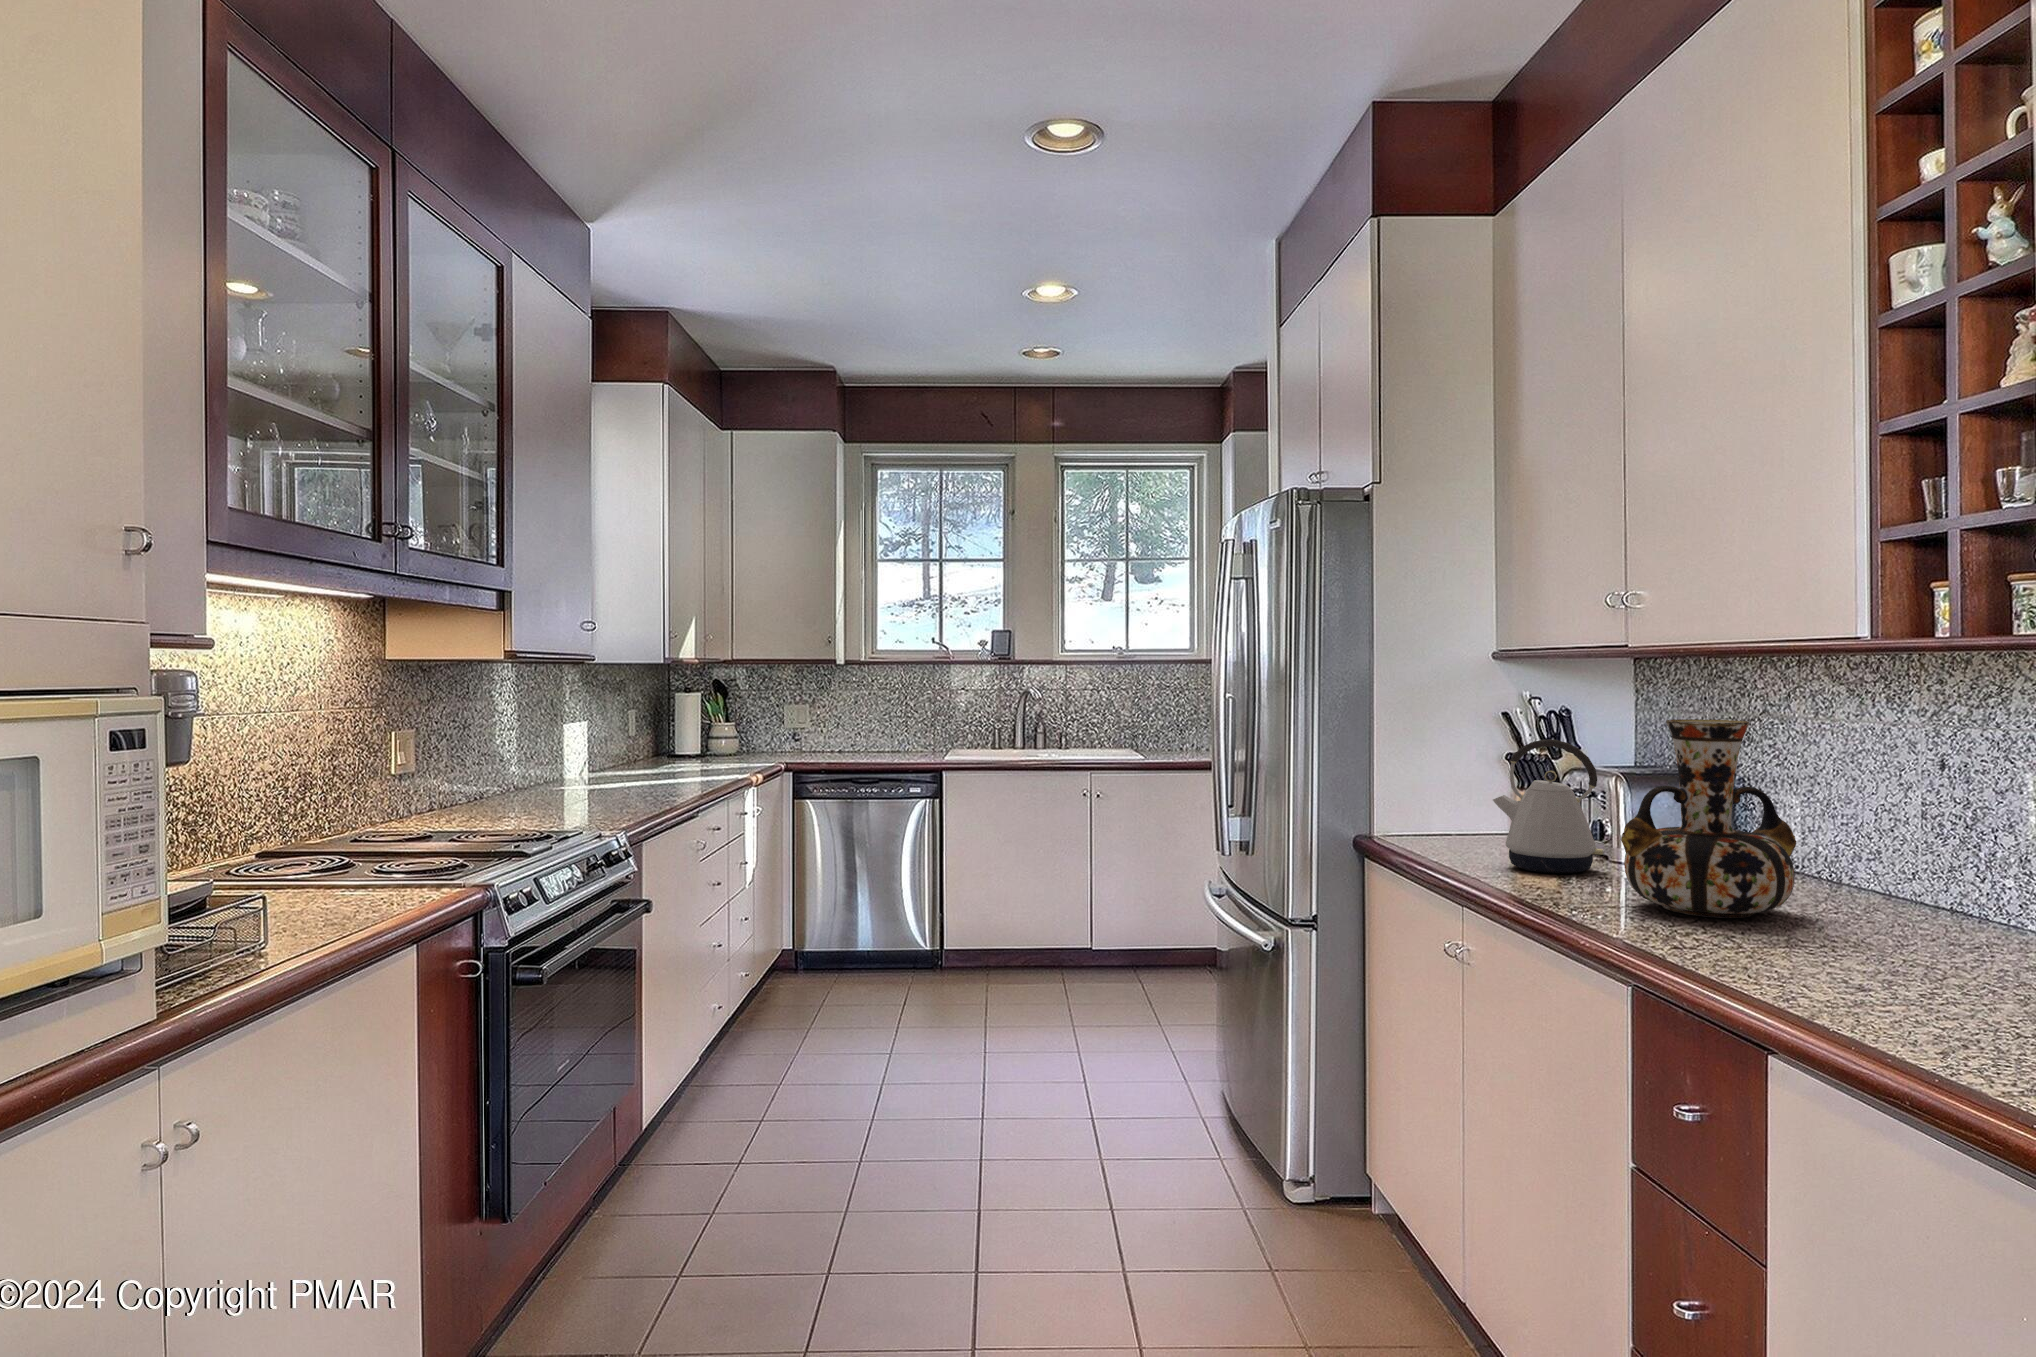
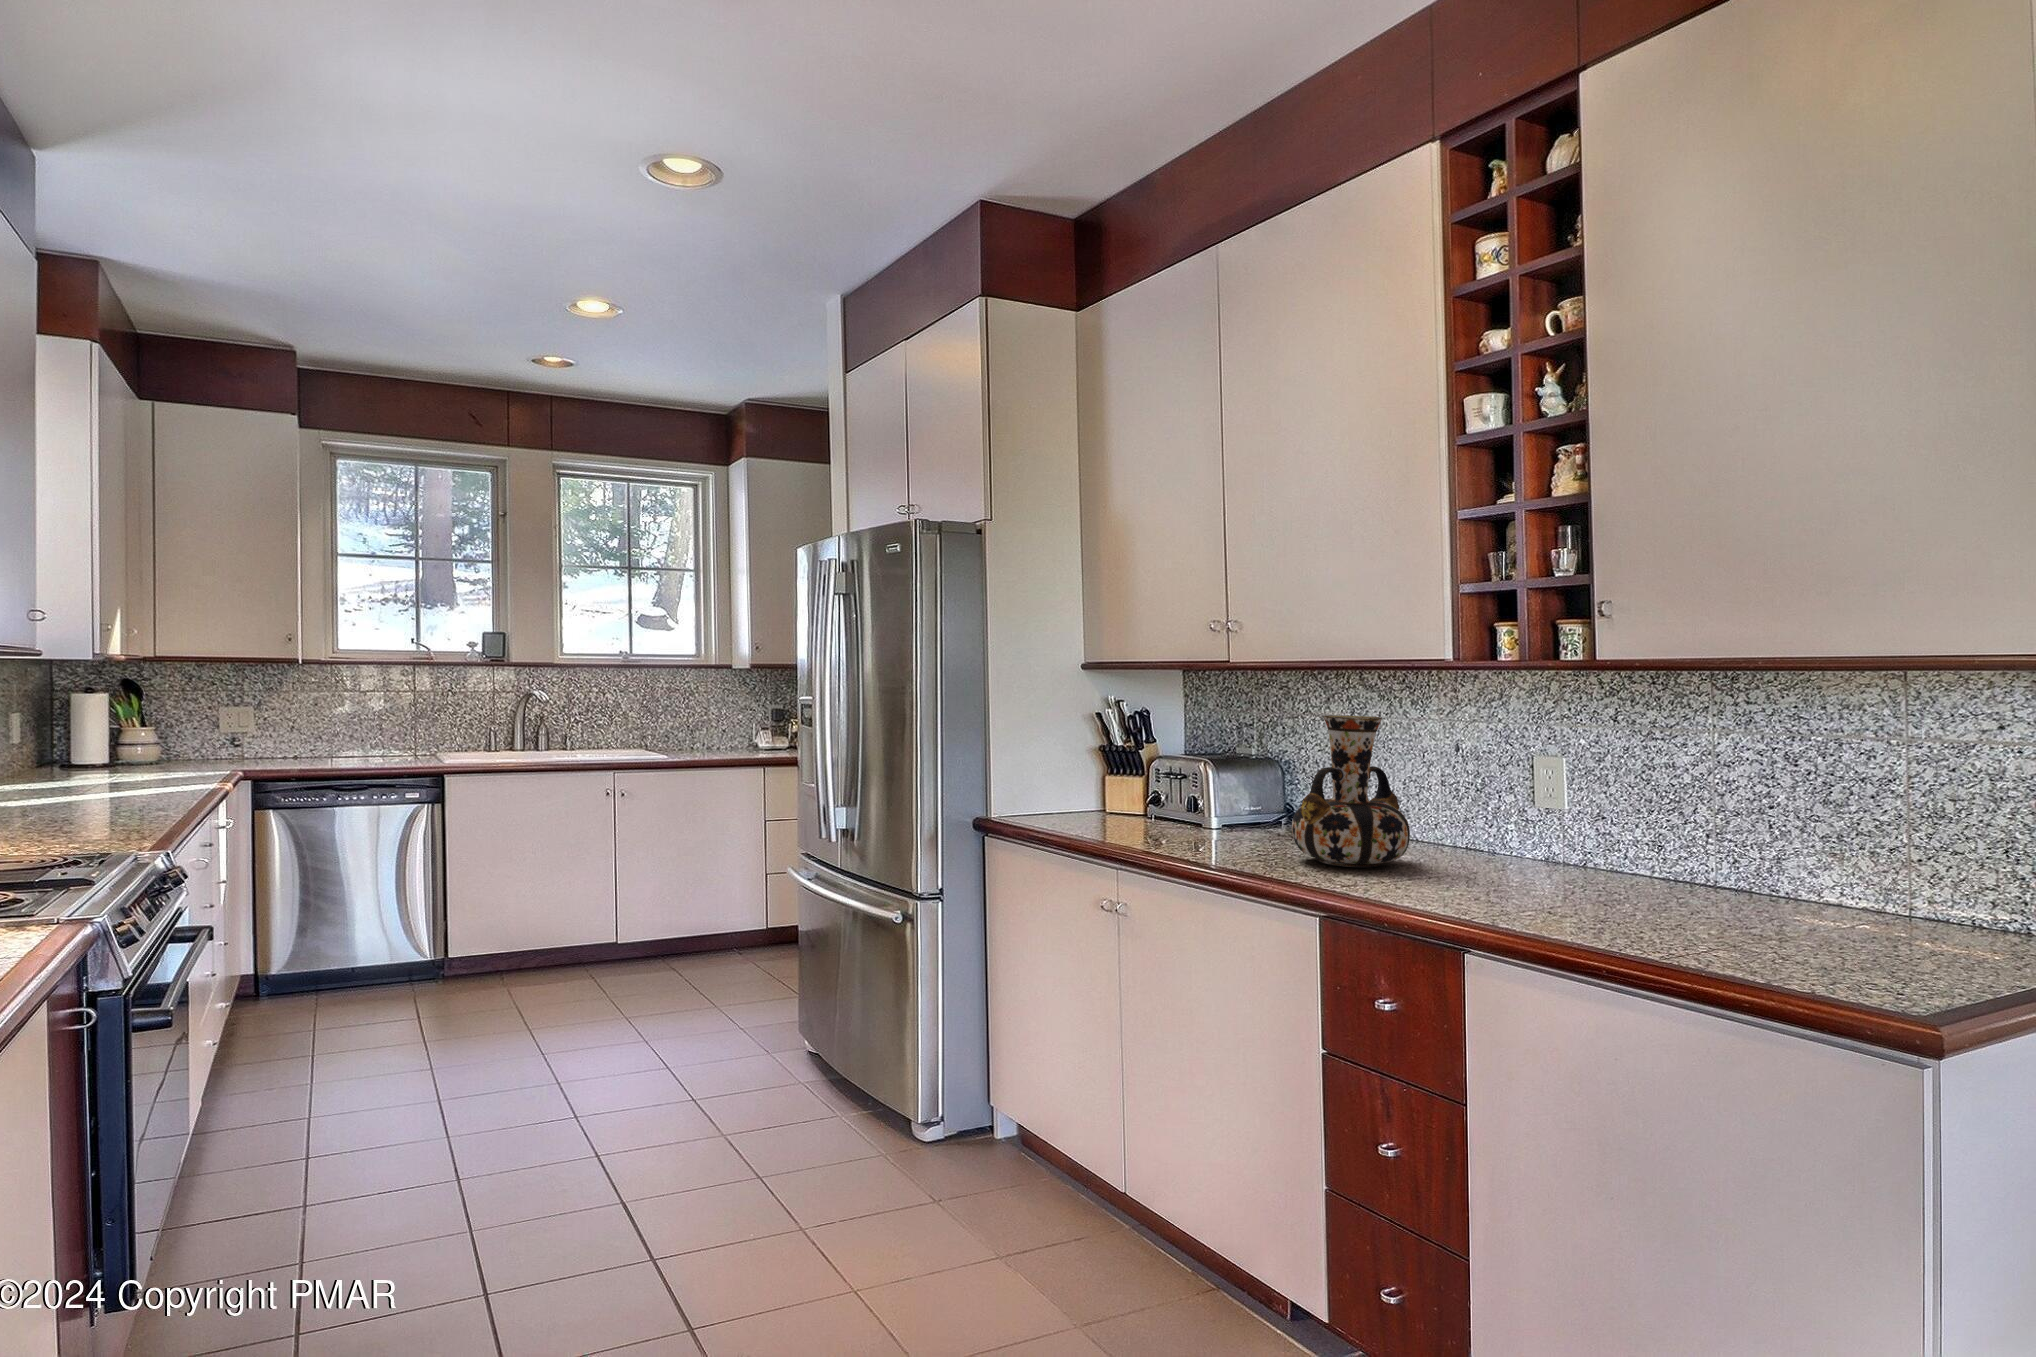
kettle: present [1493,739,1604,874] -> none [1145,733,1229,843]

